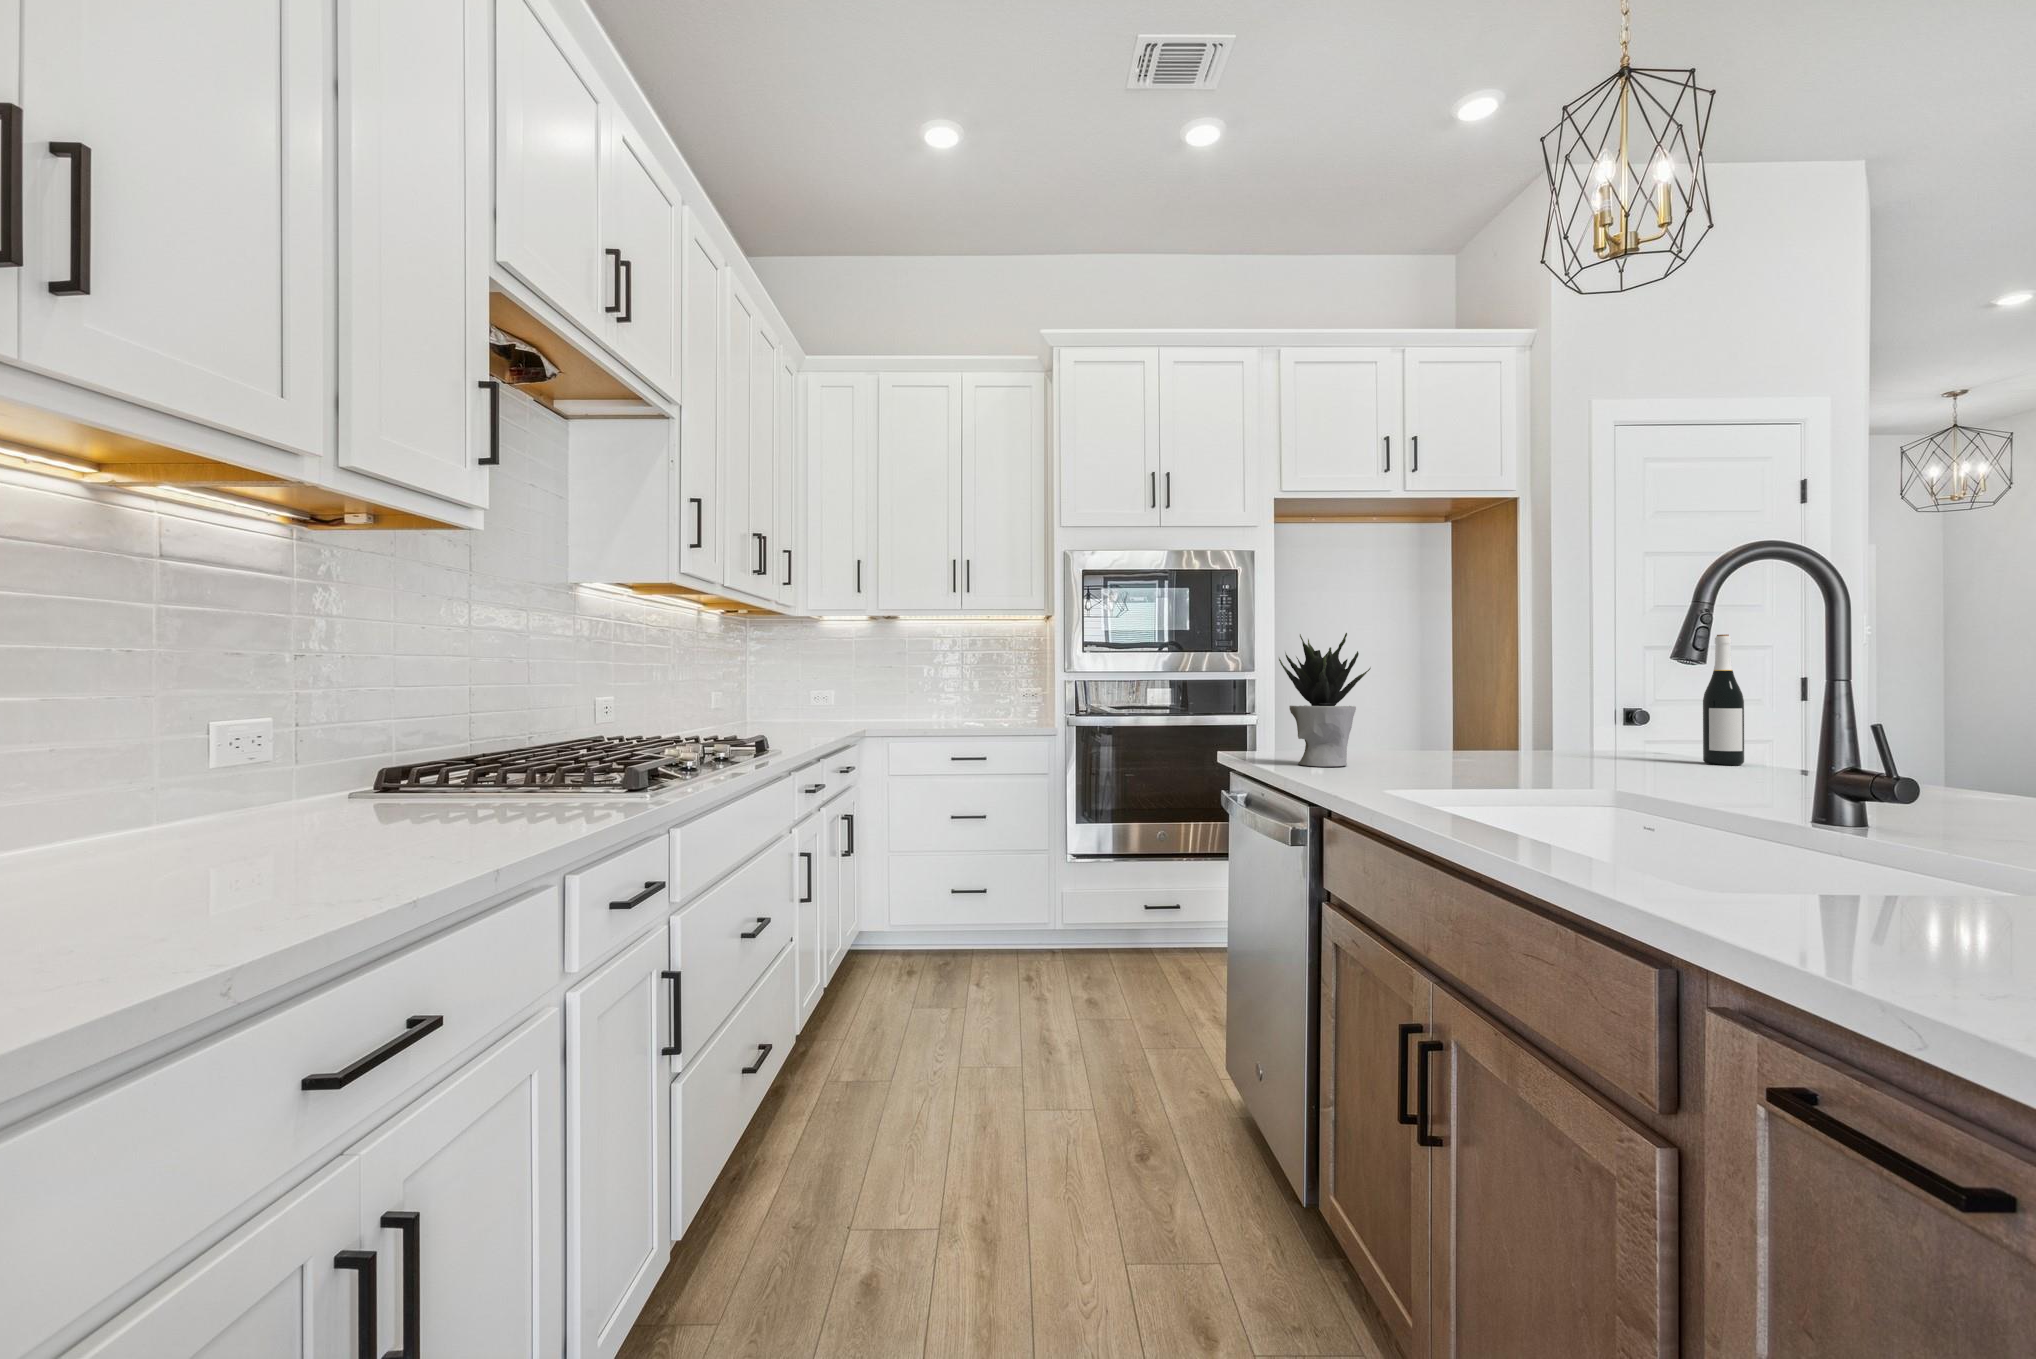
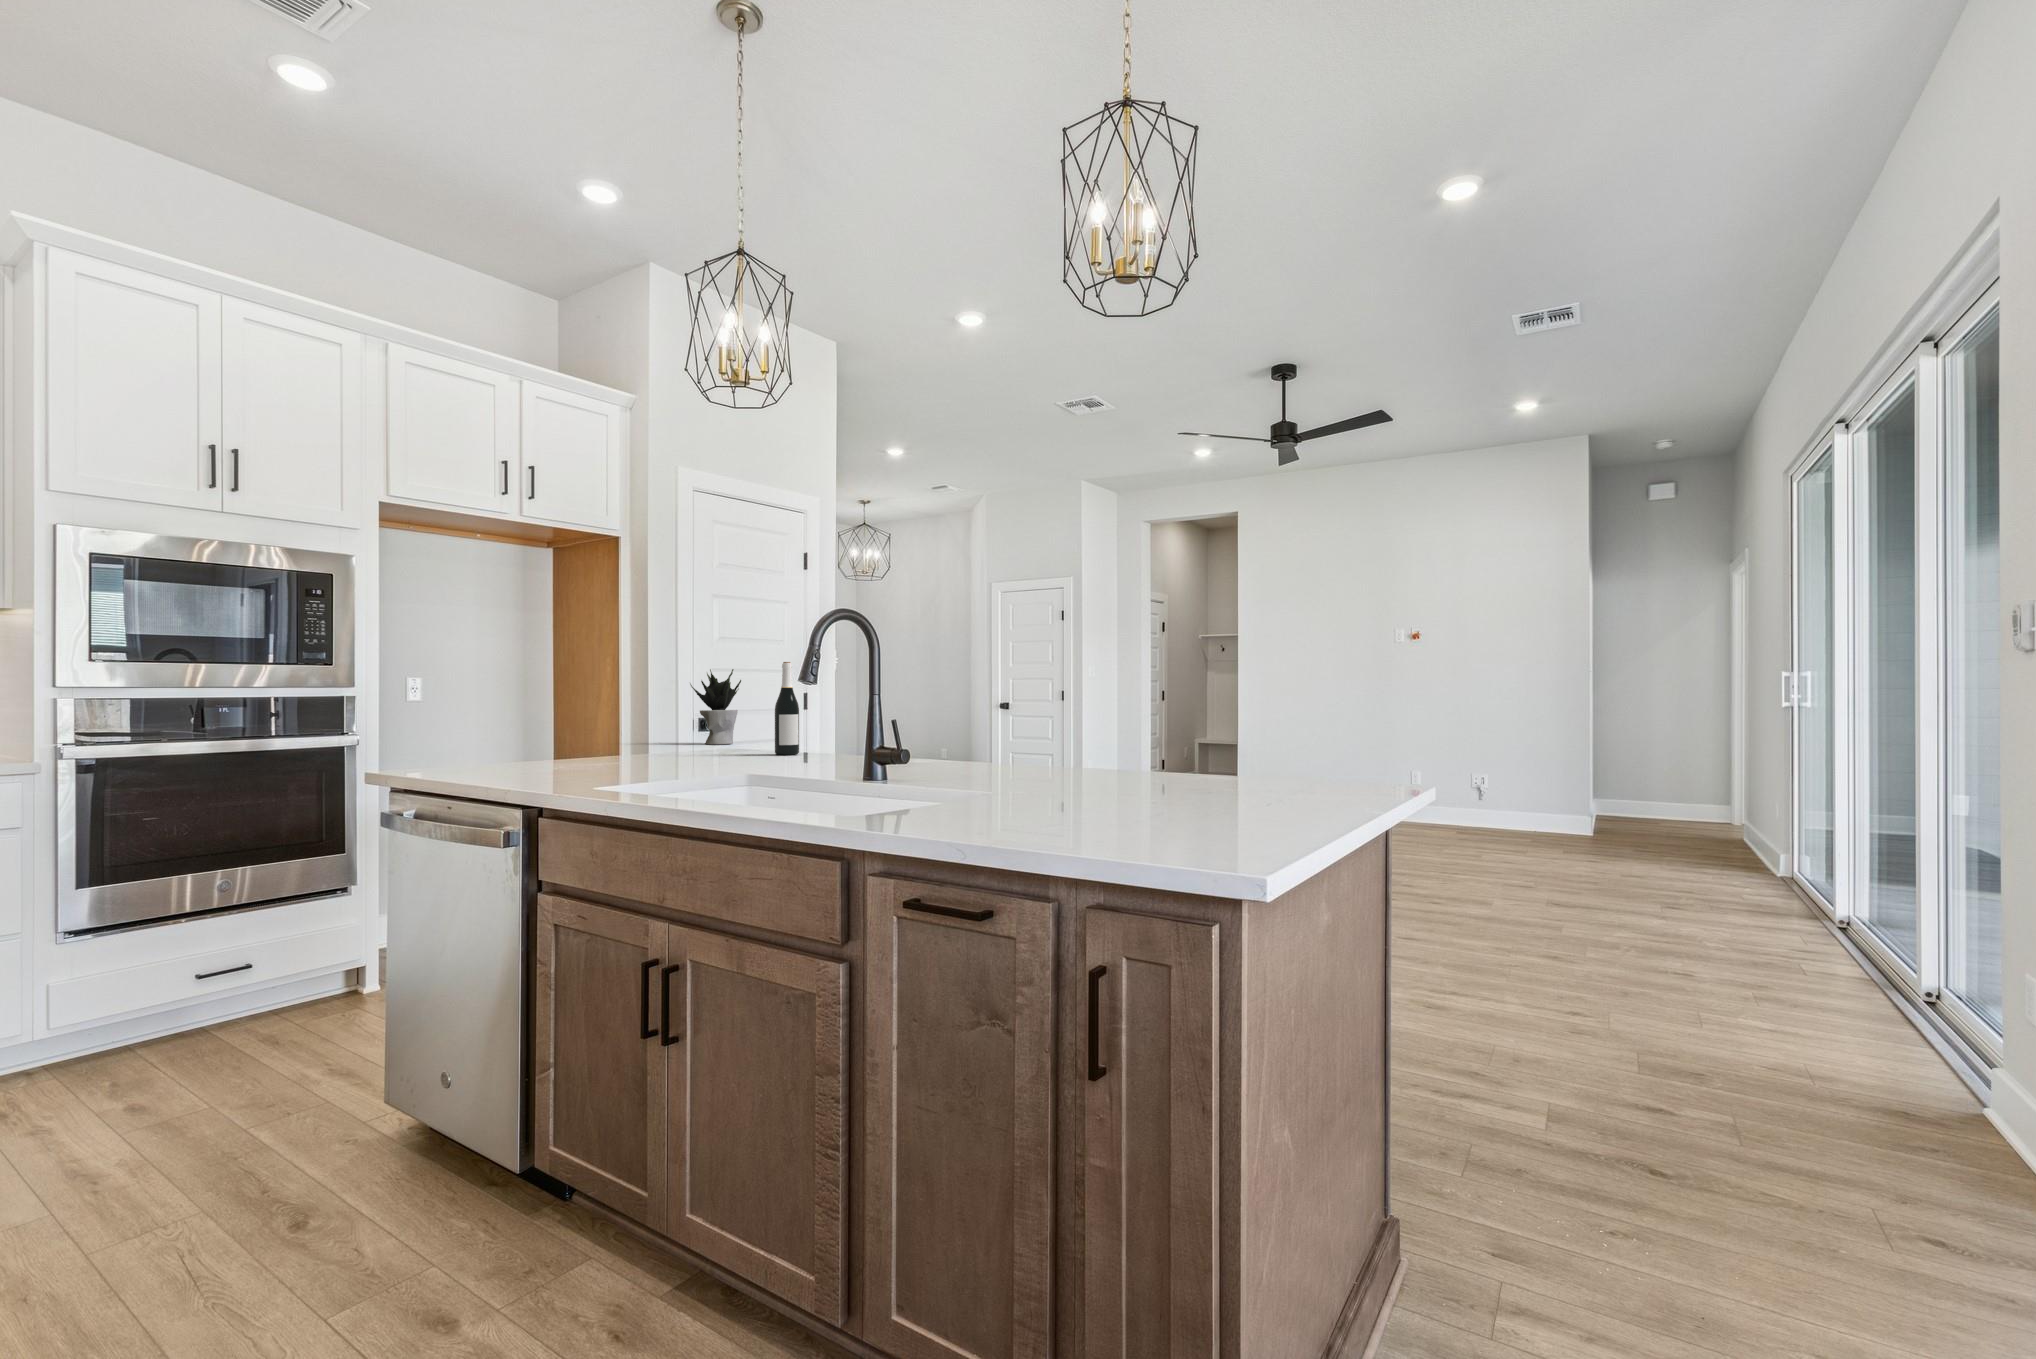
potted plant: present [1279,633,1371,767] -> present [690,669,741,745]

